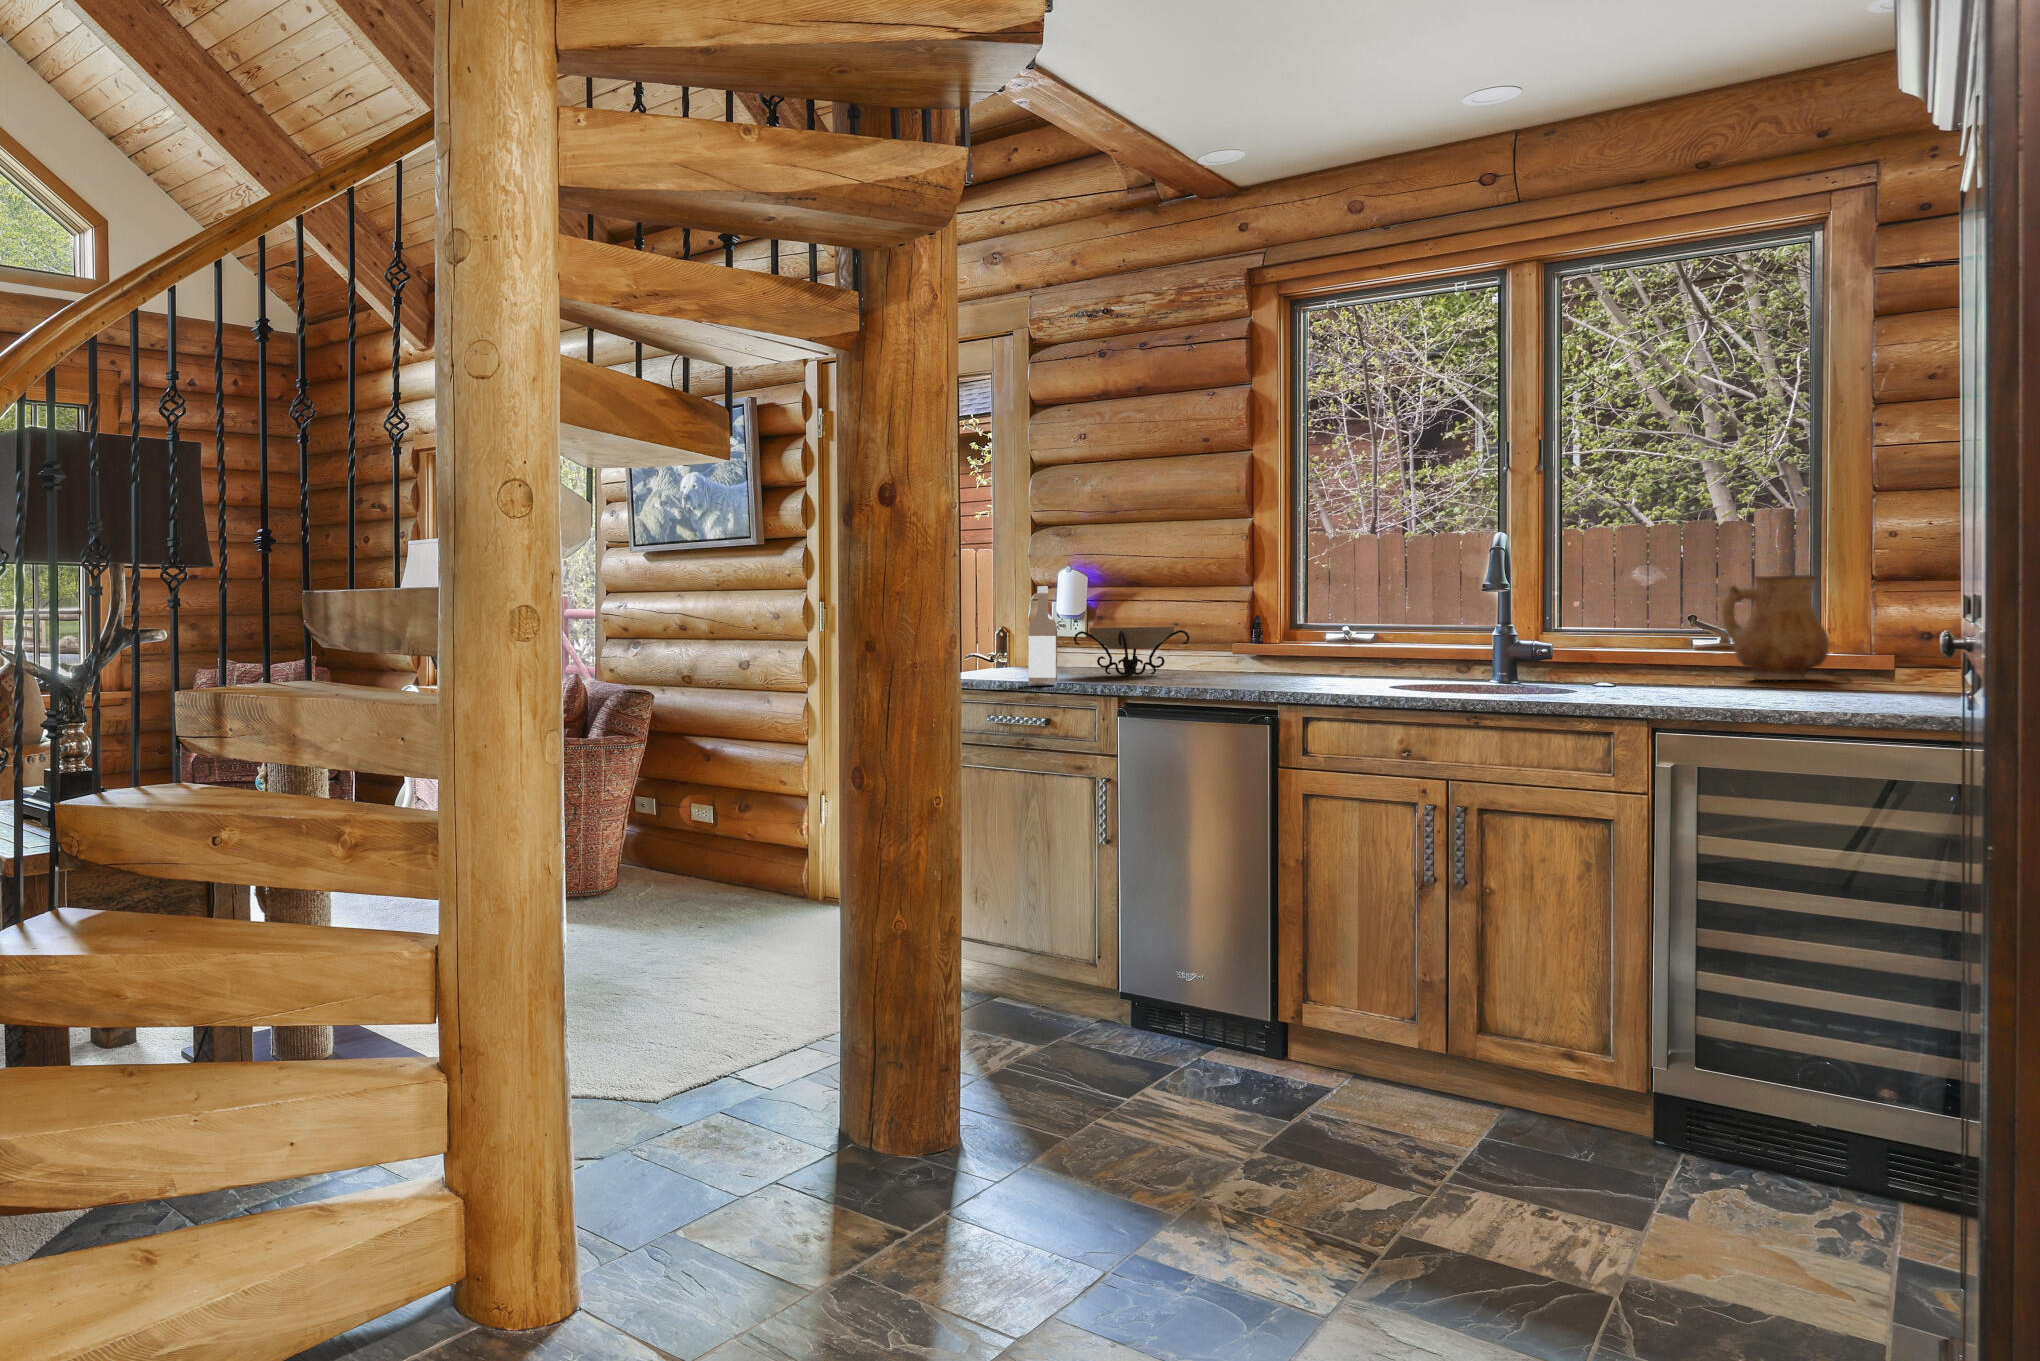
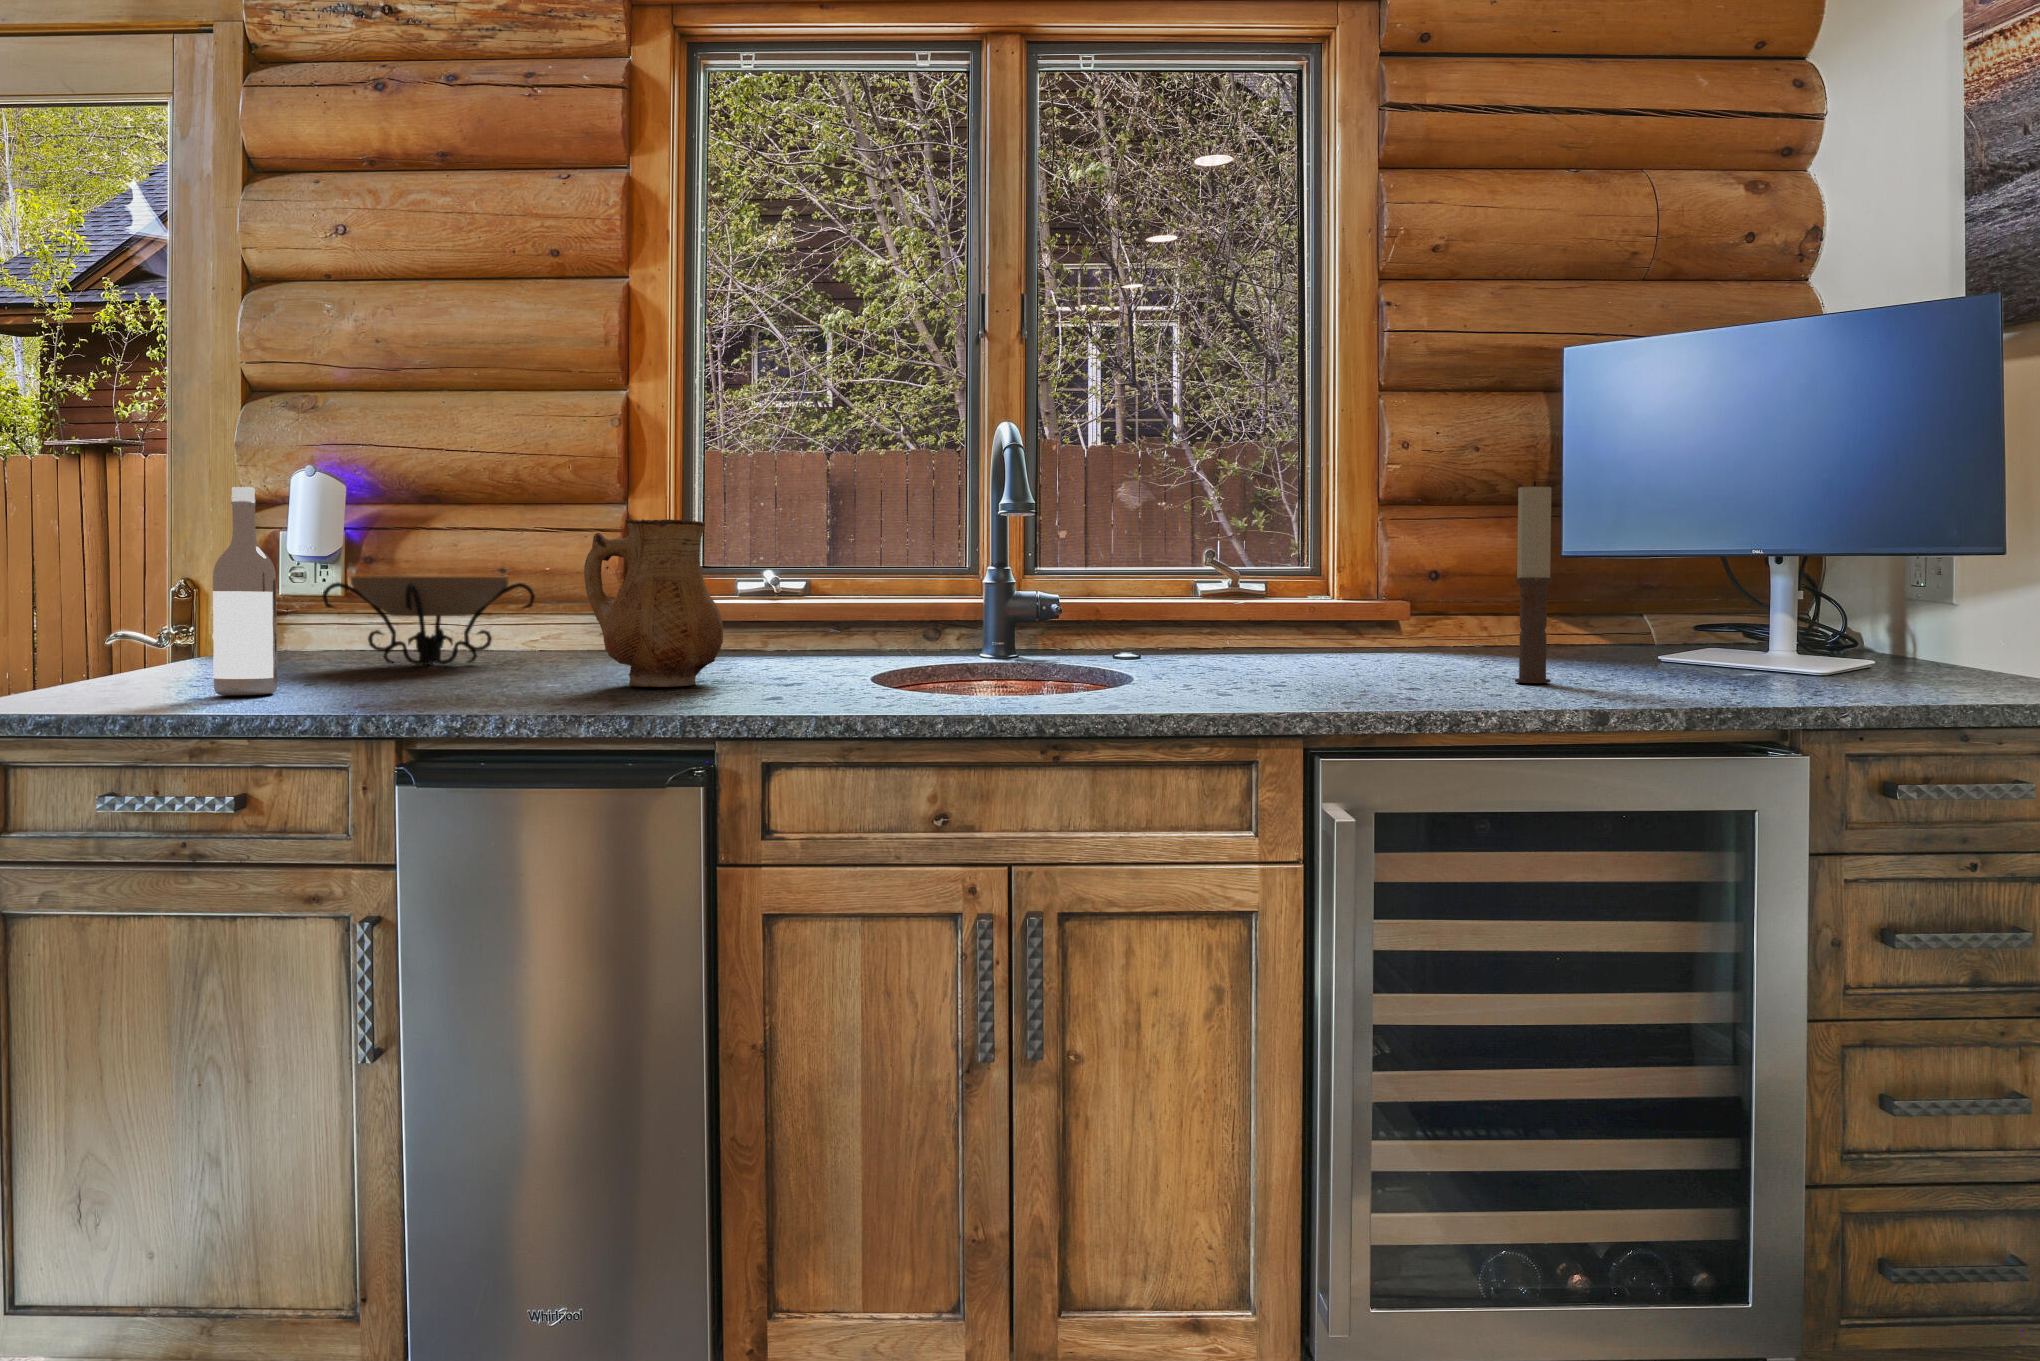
candle: none [1866,551,1899,687] -> present [1515,481,1552,683]
ceramic pitcher: present [1722,575,1830,680] -> present [584,519,723,687]

